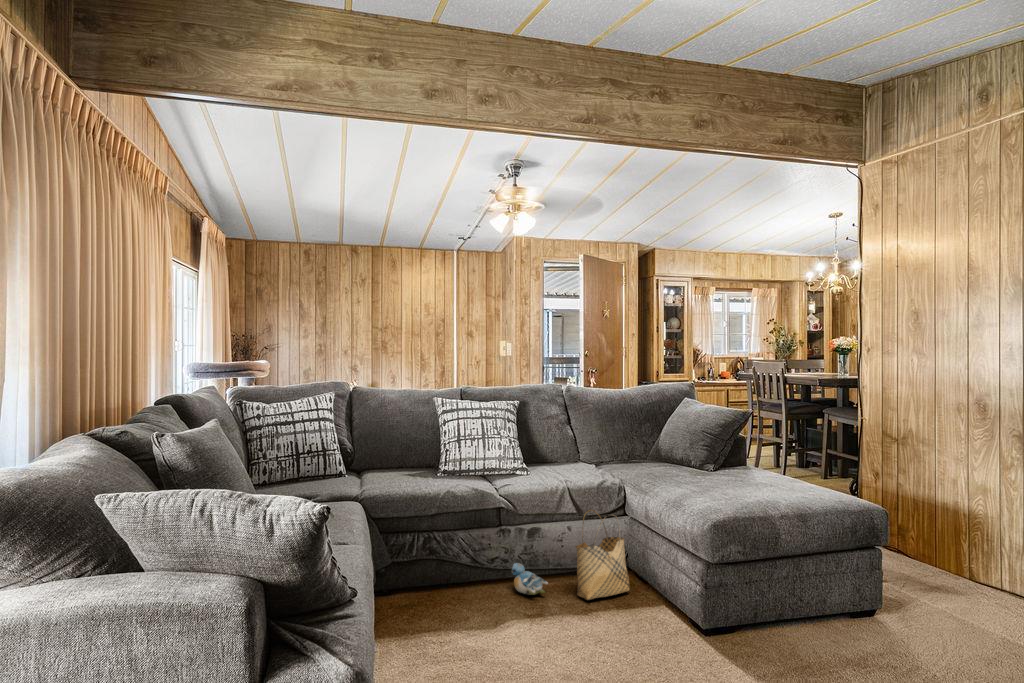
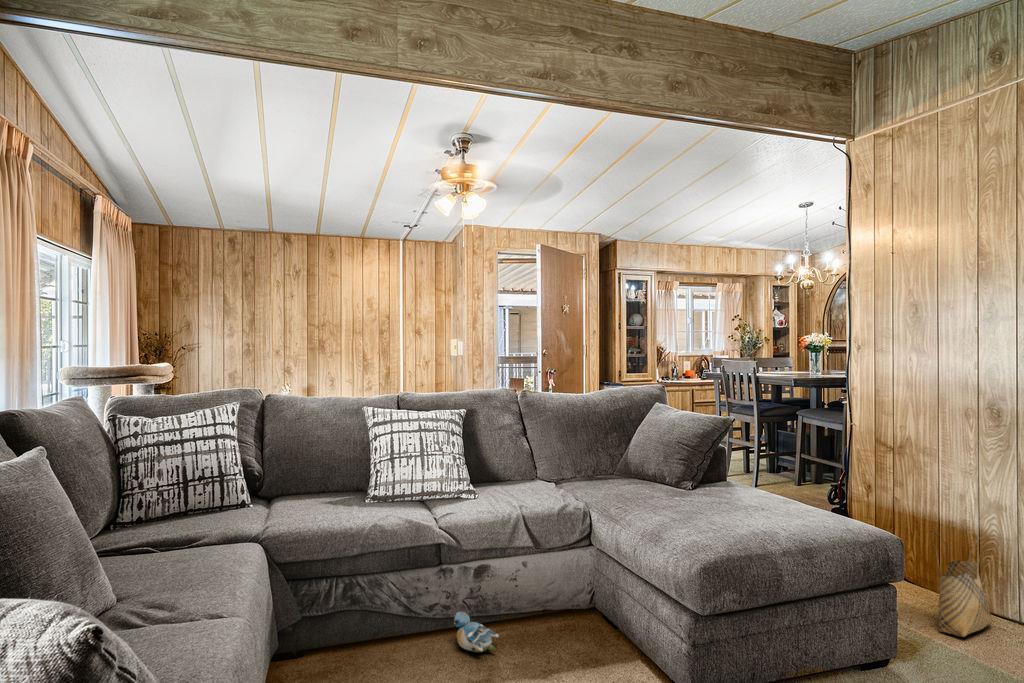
woven basket: present [576,510,629,600] -> present [933,531,992,637]

